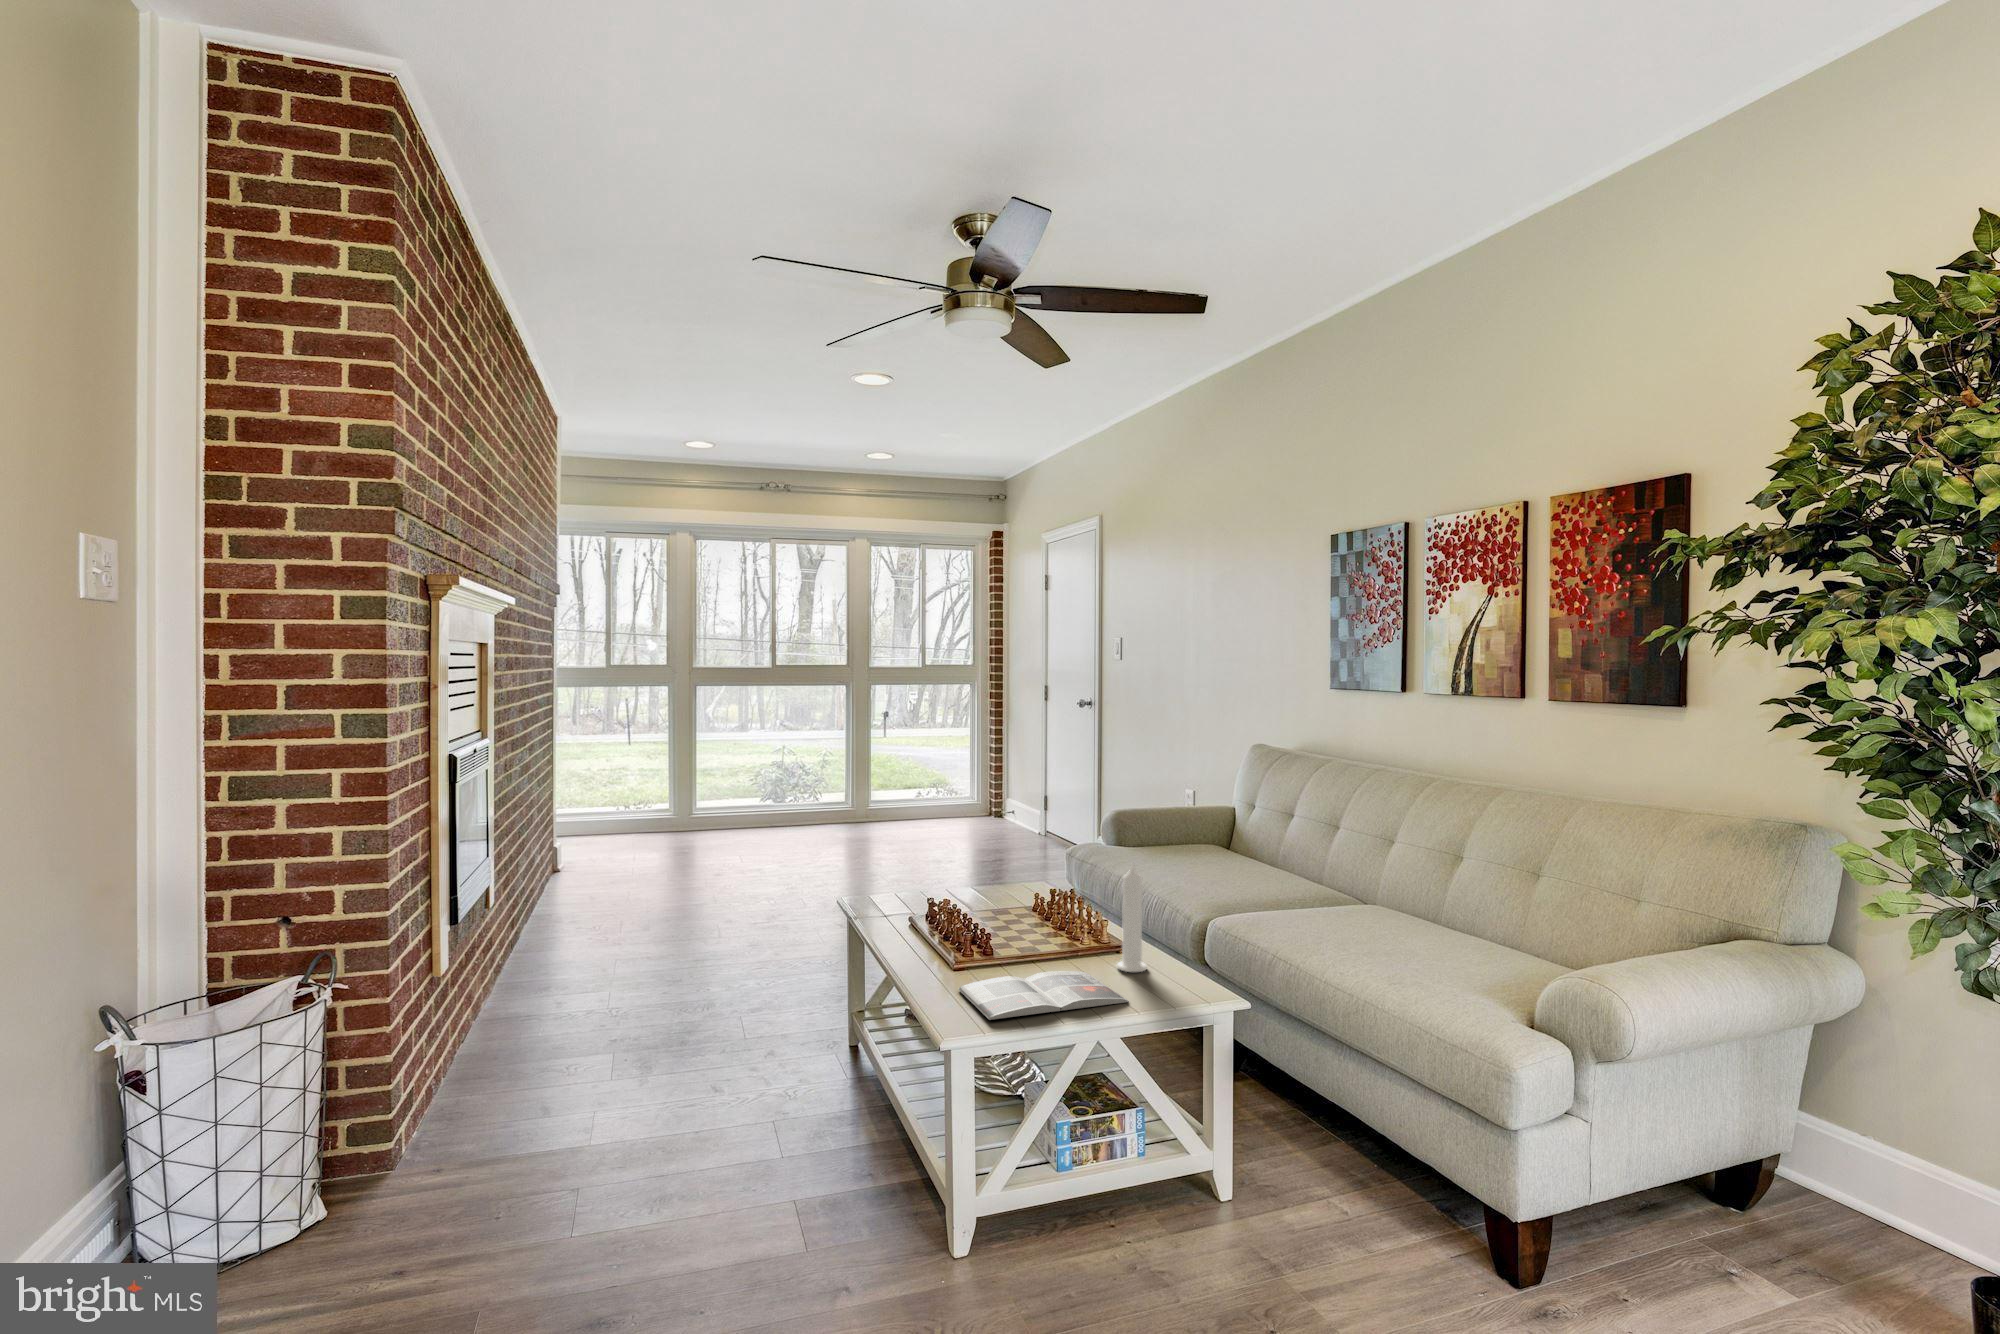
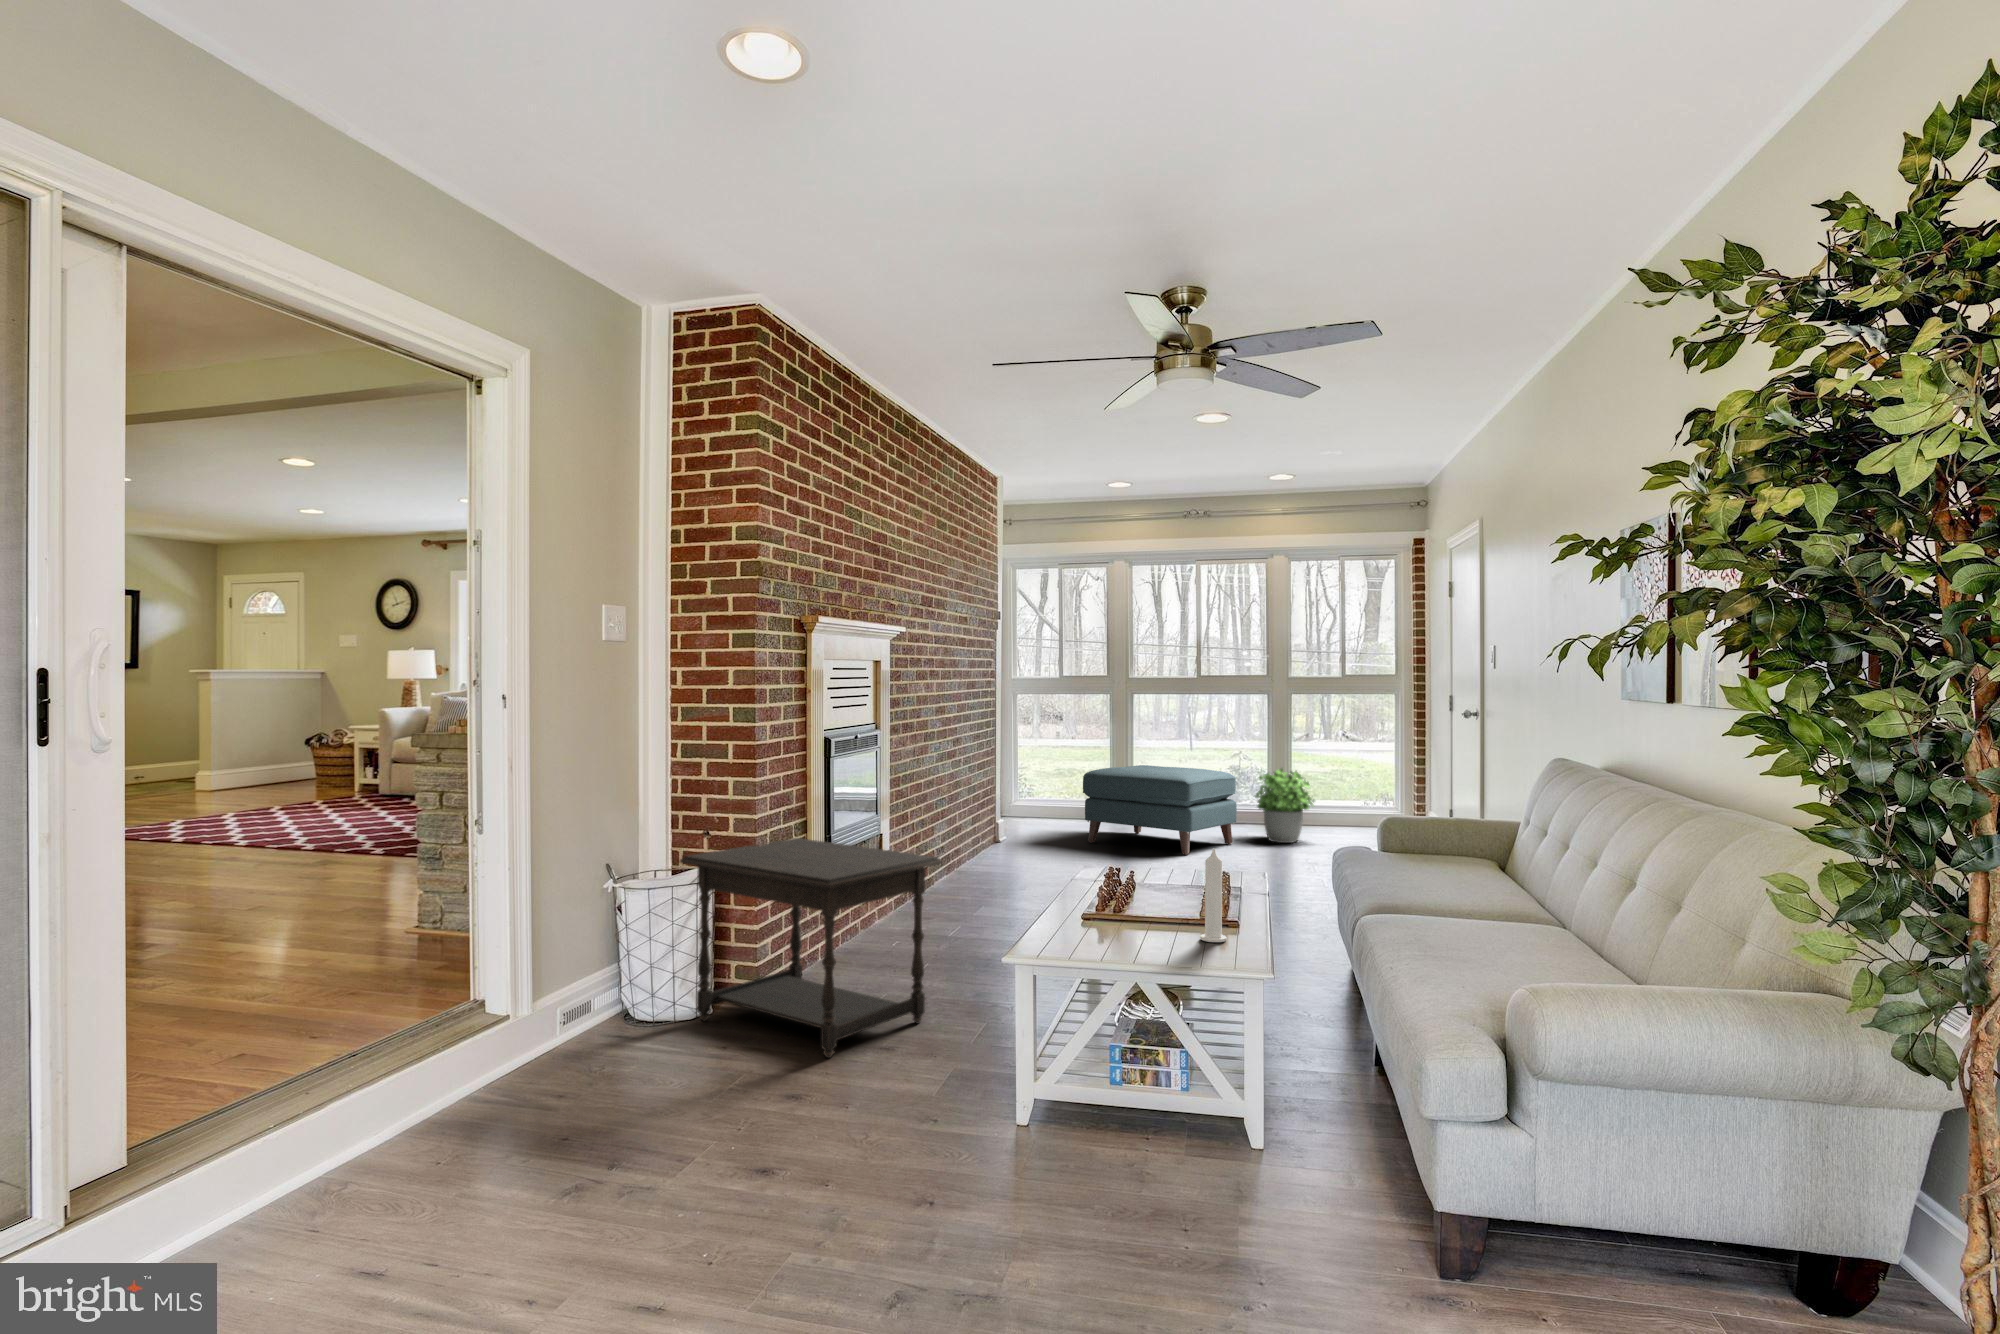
potted plant: none [785,754,848,829] -> present [1256,769,1315,843]
ottoman: none [610,760,776,853] -> present [1083,765,1237,855]
side table: none [270,907,710,1245] -> present [680,838,943,1058]
magazine: present [958,971,1129,1020] -> none [1045,927,1173,956]

